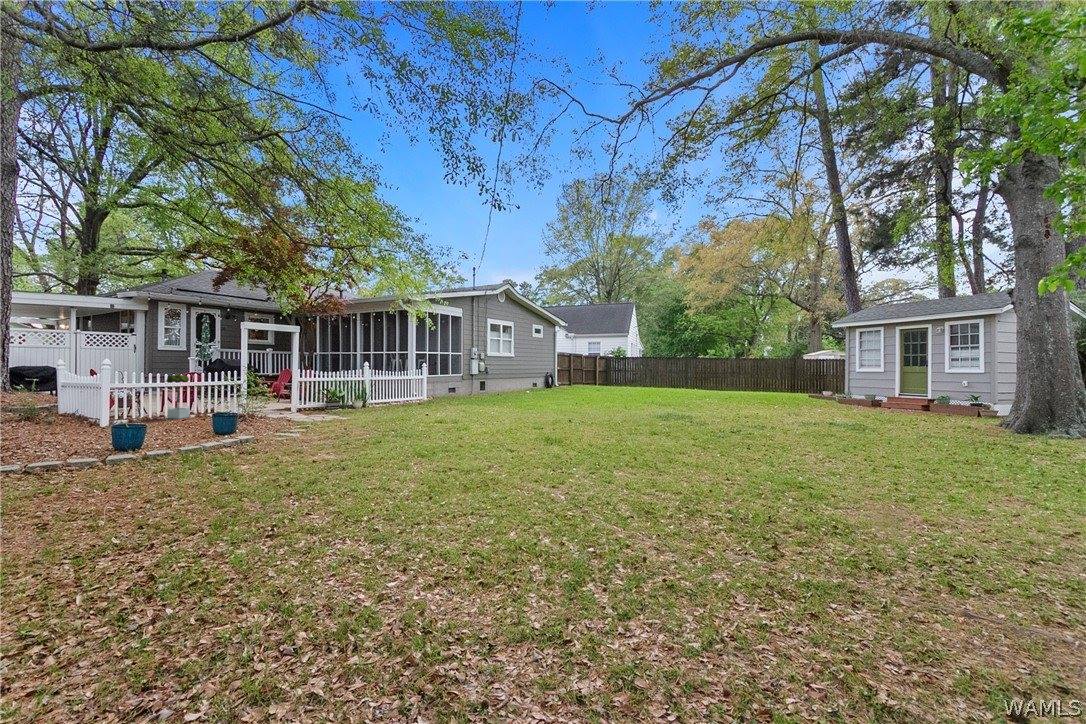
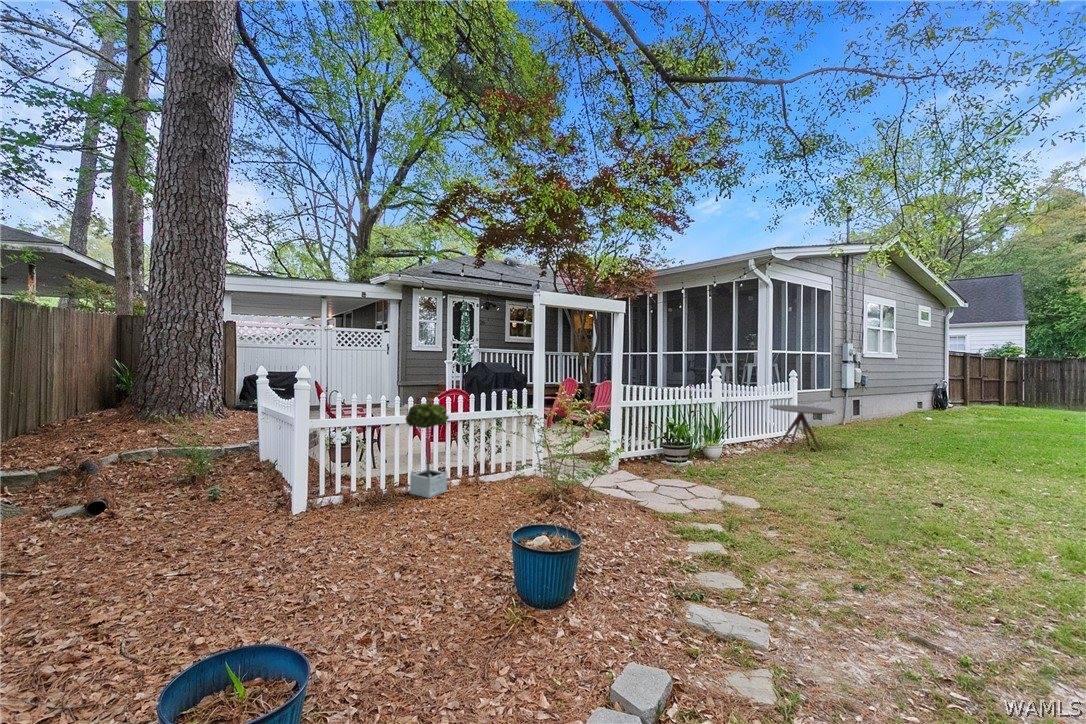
round table: none [403,381,434,404] -> present [770,405,835,451]

